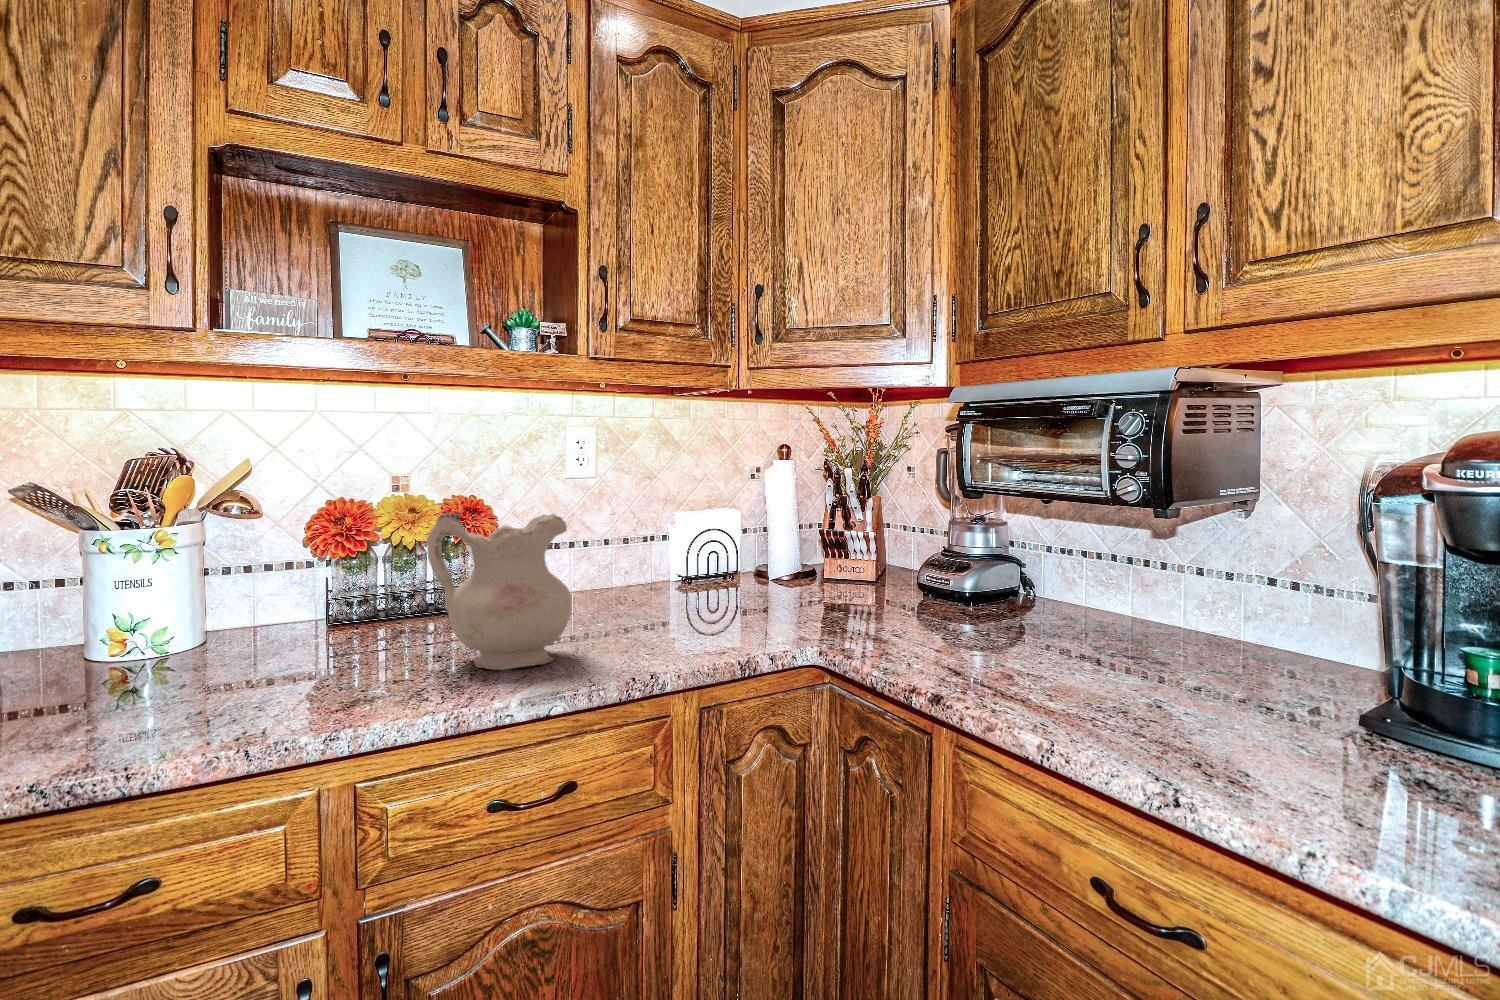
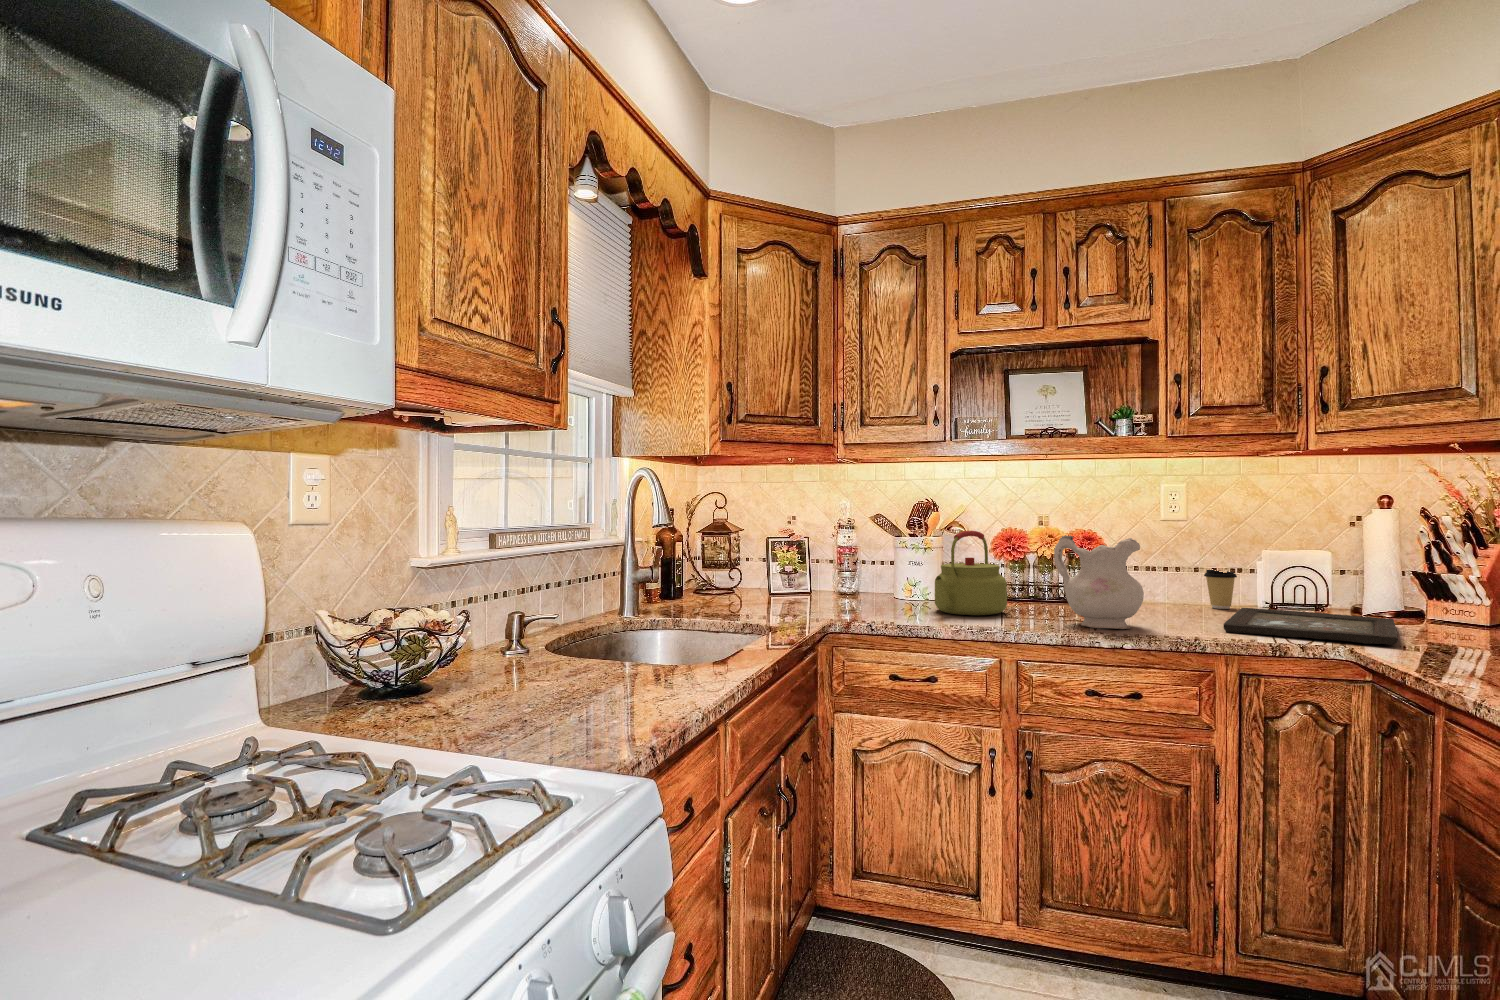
kettle: none [170,507,338,679] -> present [935,531,1007,615]
coffee cup: none [617,545,654,596] -> present [1204,570,1237,609]
tray: none [665,592,855,642] -> present [1224,608,1398,645]

